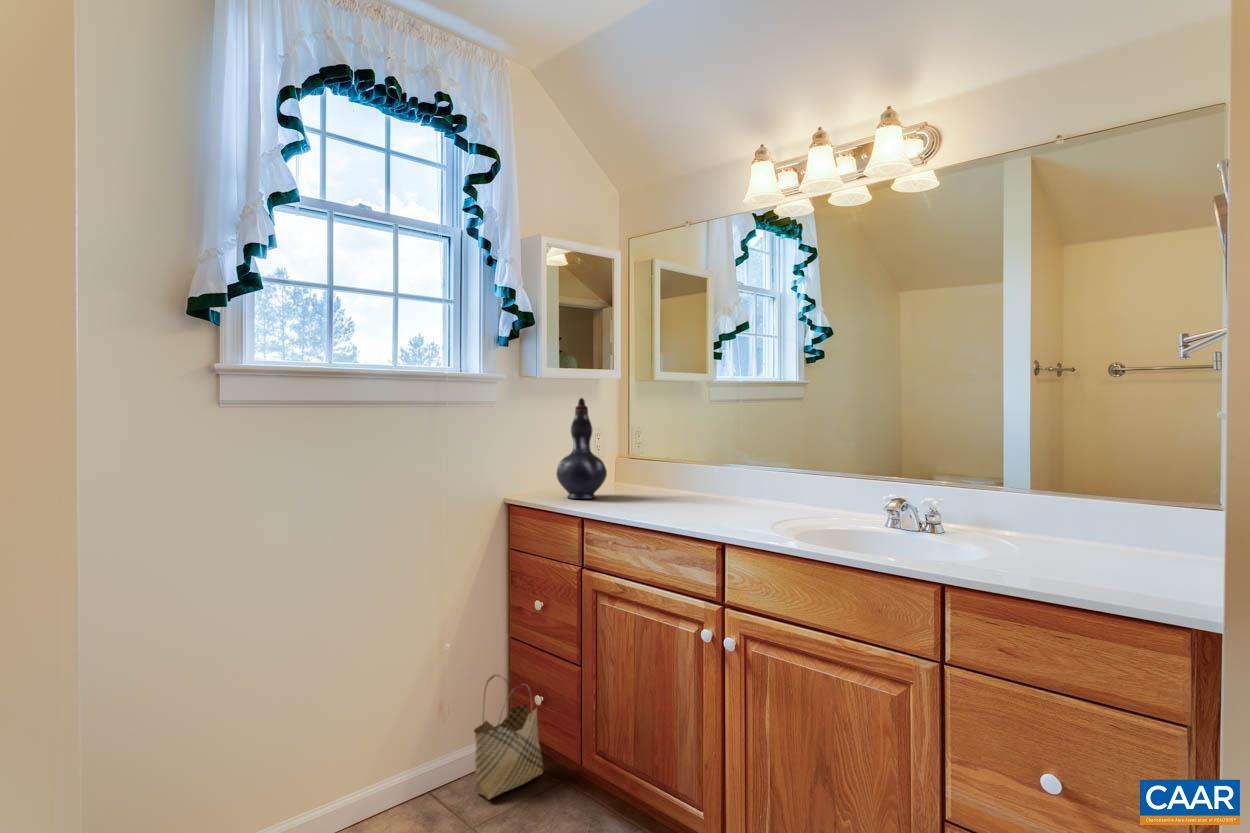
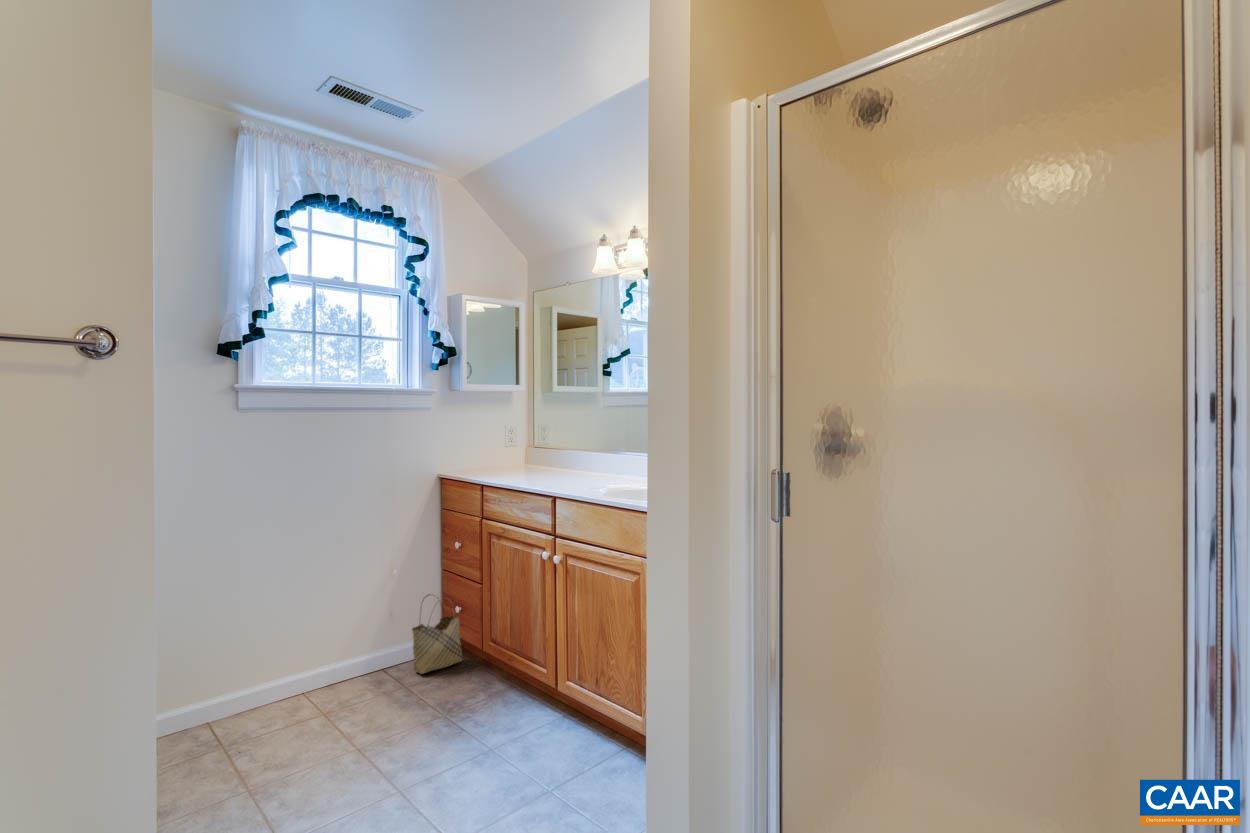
decorative vase: present [557,398,607,499] -> none [473,405,508,474]

